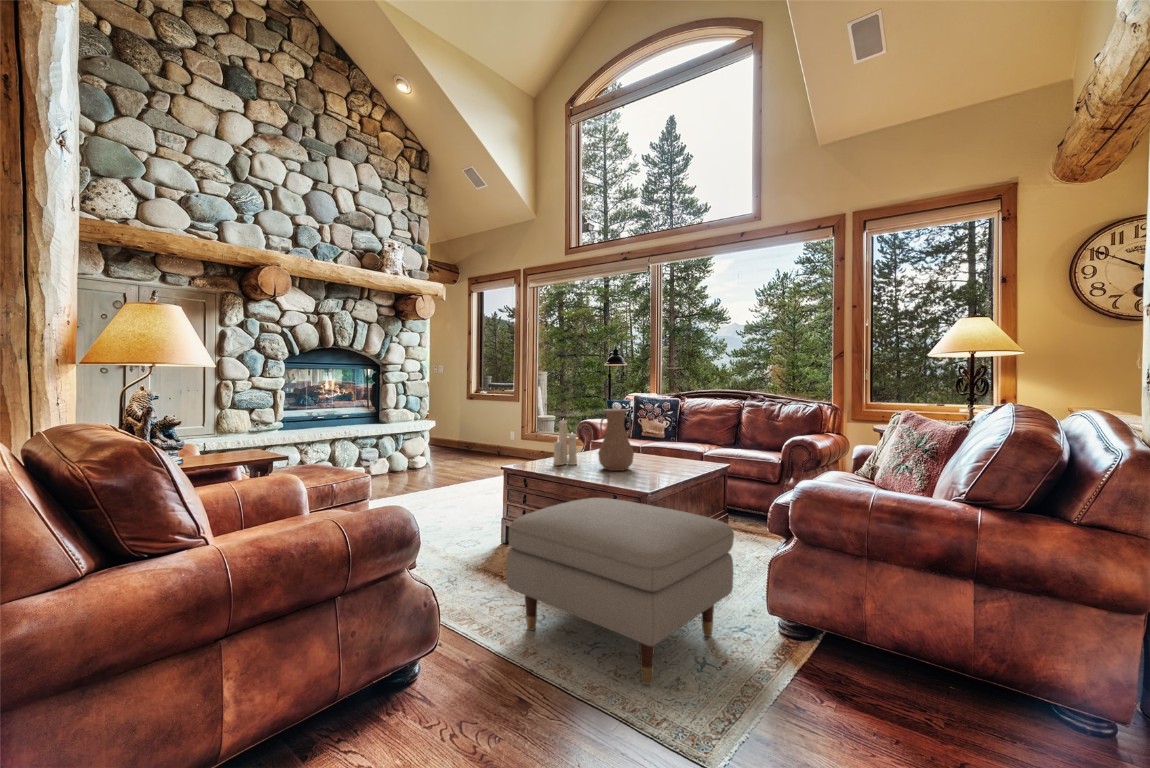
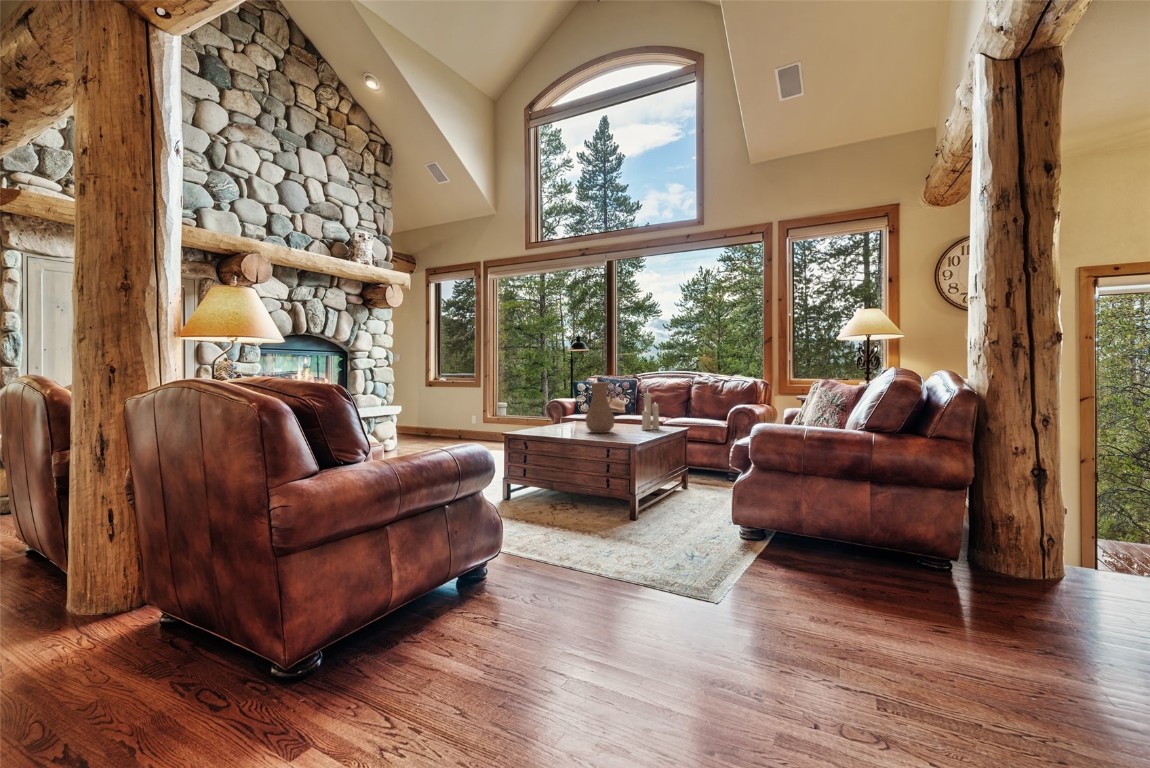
candle: present [553,420,577,465] -> present [642,393,659,430]
ottoman: present [506,498,734,685] -> none [538,449,710,567]

